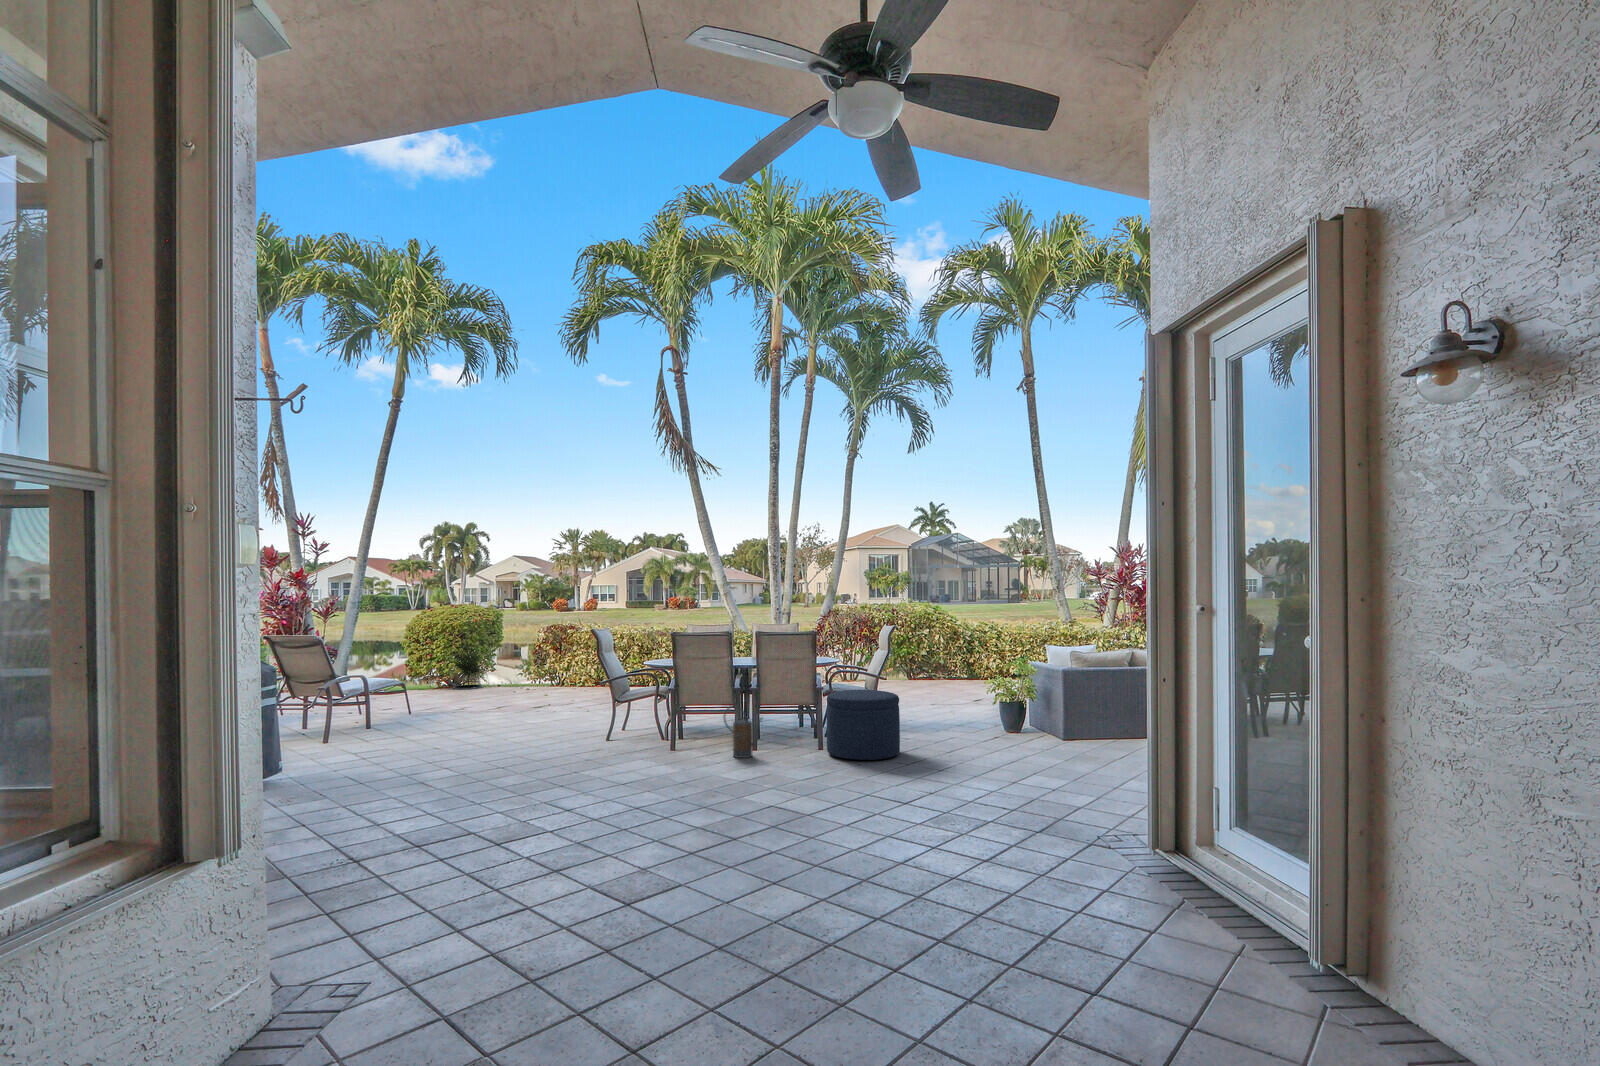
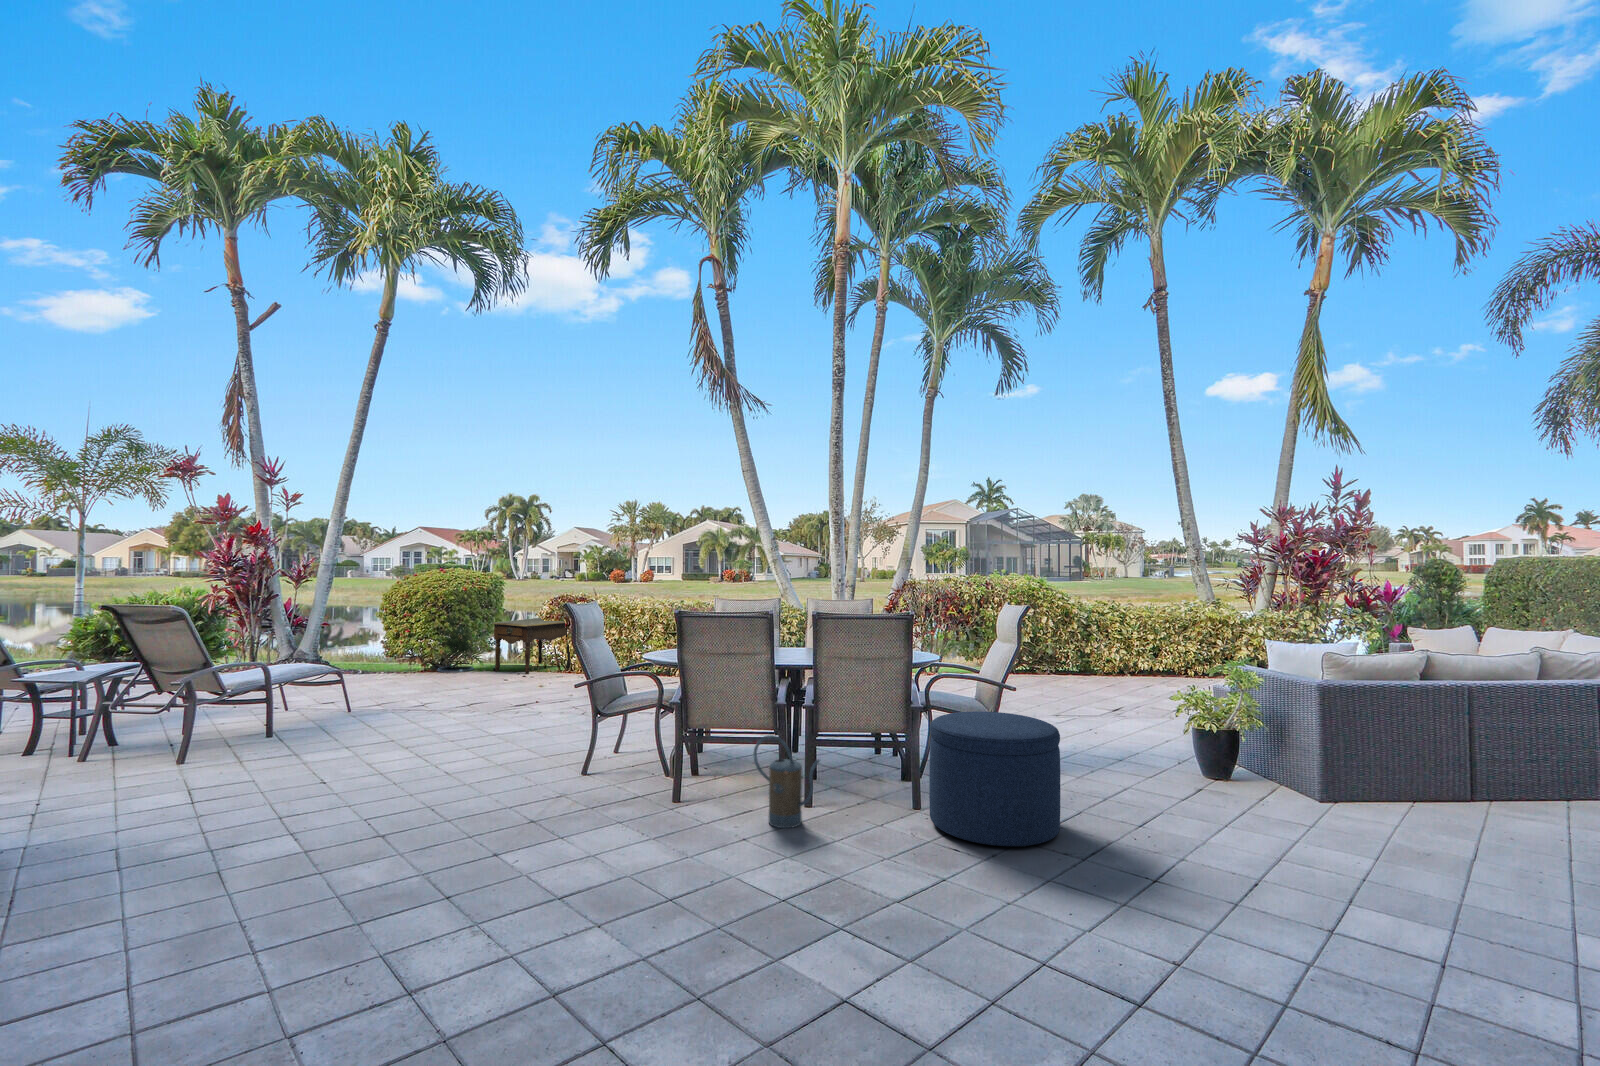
side table: none [497,644,565,689] -> present [492,618,571,674]

